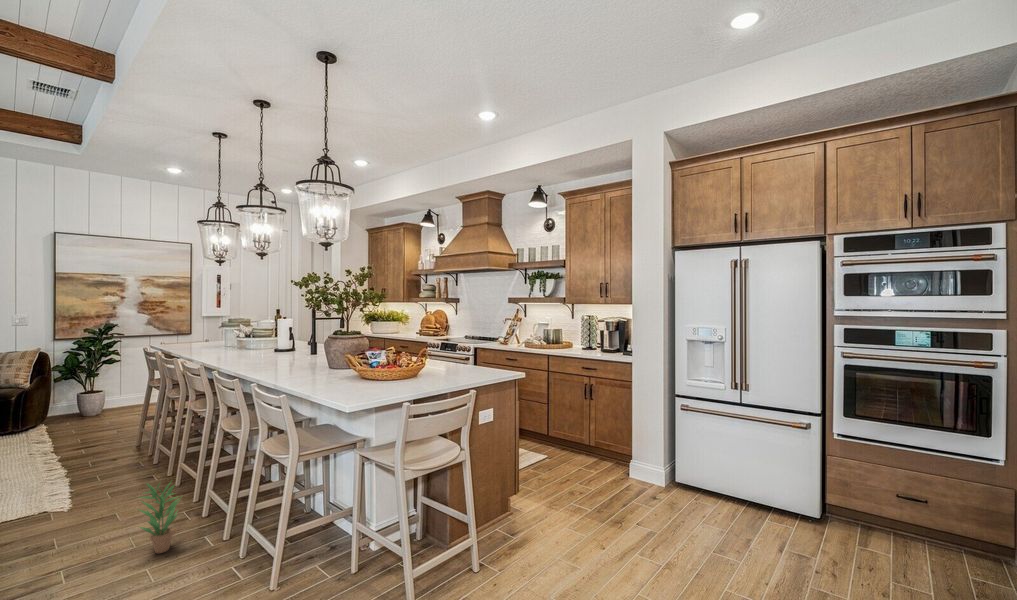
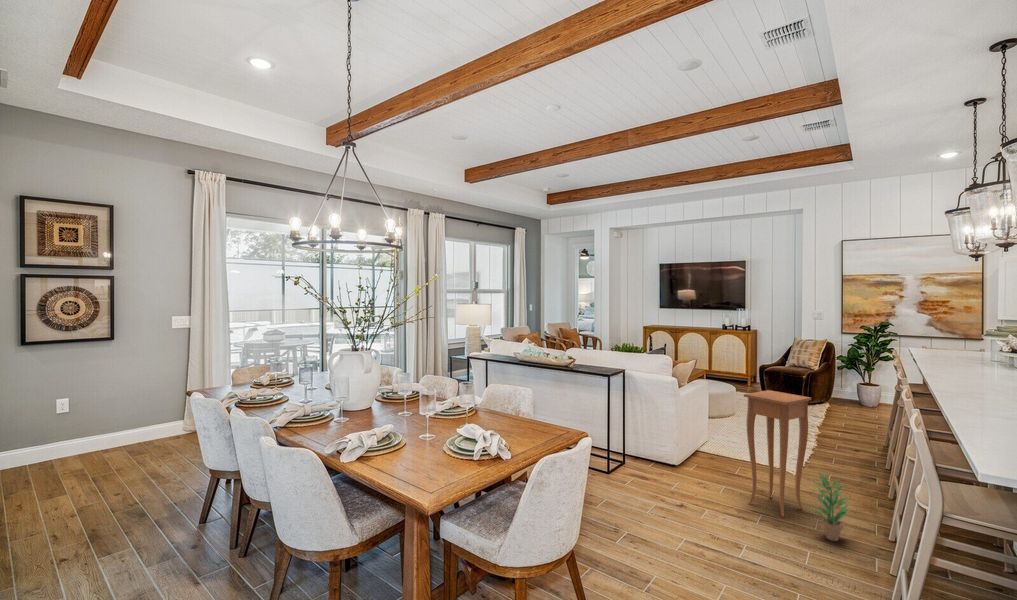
side table: none [24,406,118,572] -> present [744,390,811,517]

